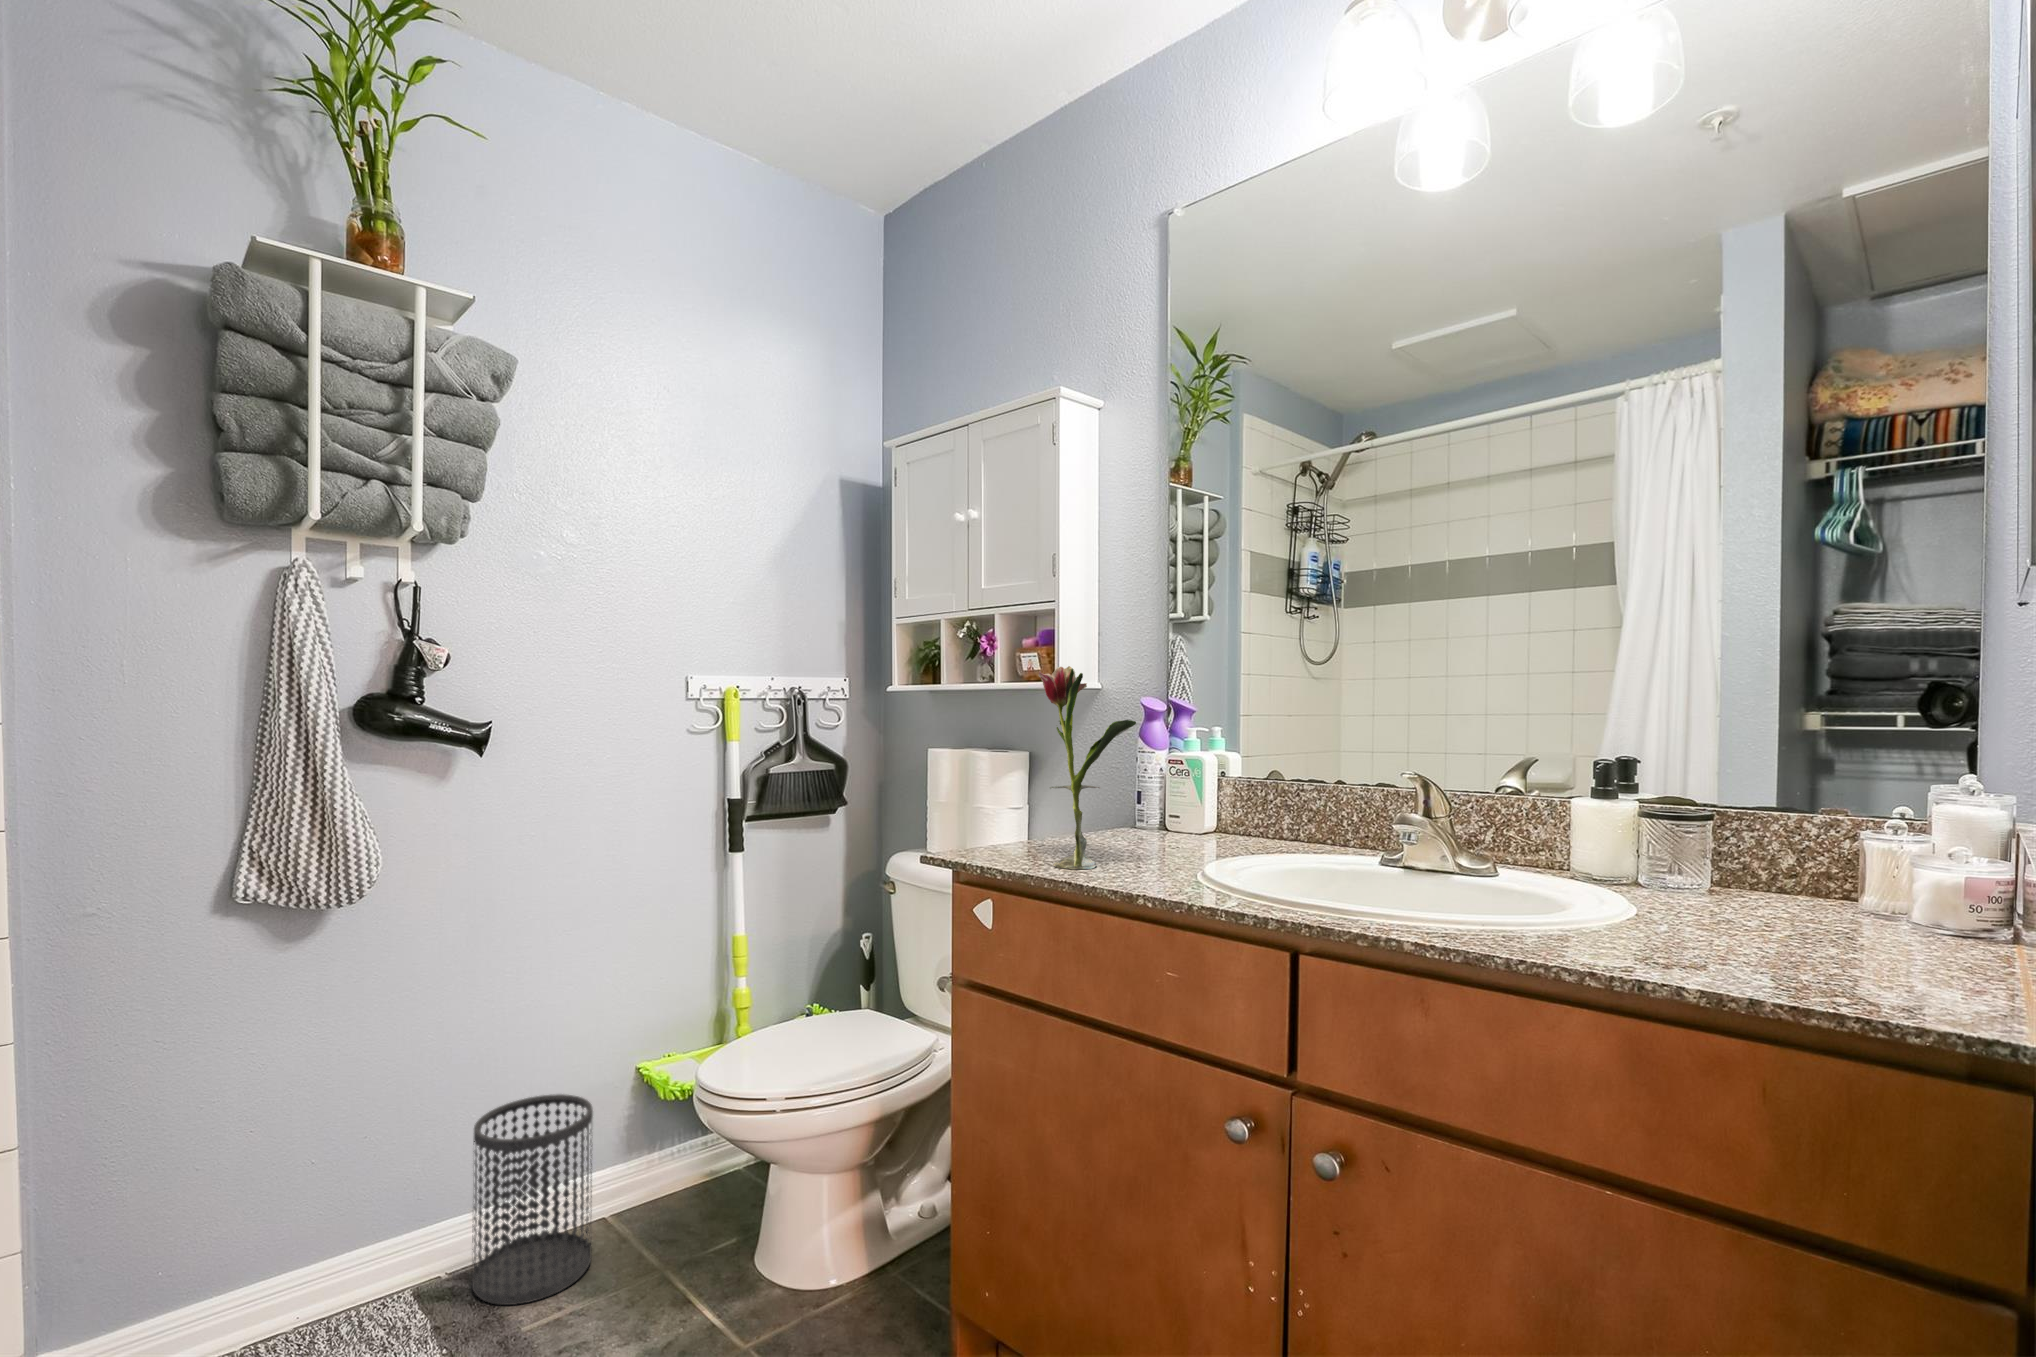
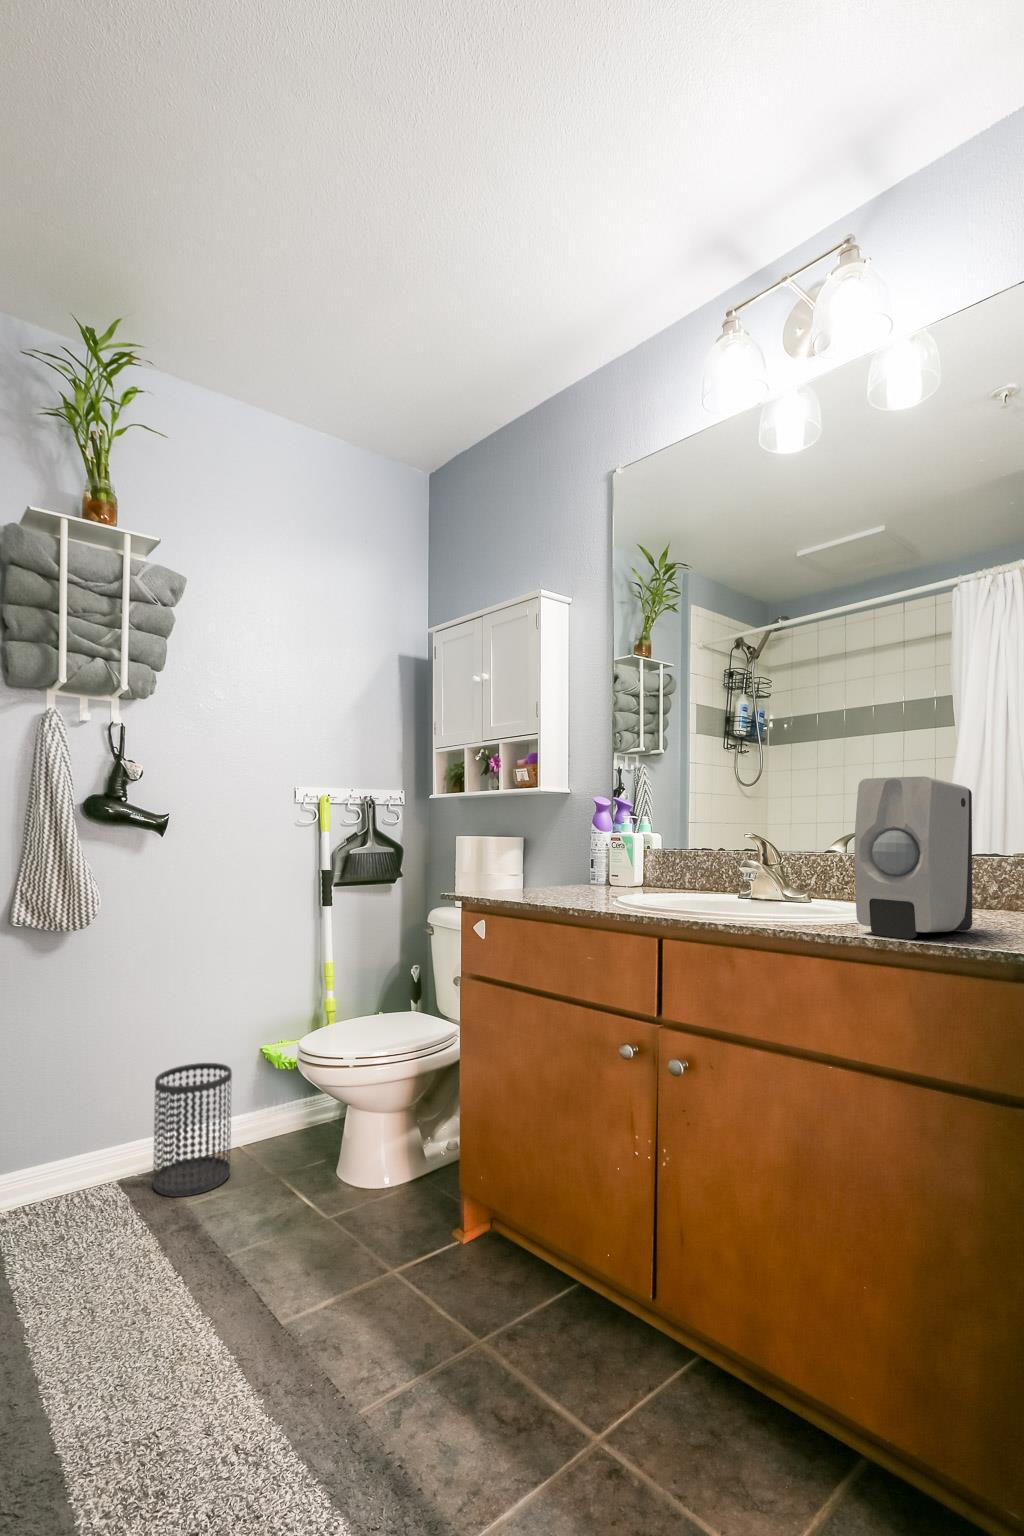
flower: present [1039,666,1136,870] -> none [520,771,584,900]
soap dispenser: none [1656,701,1842,981] -> present [854,776,972,939]

